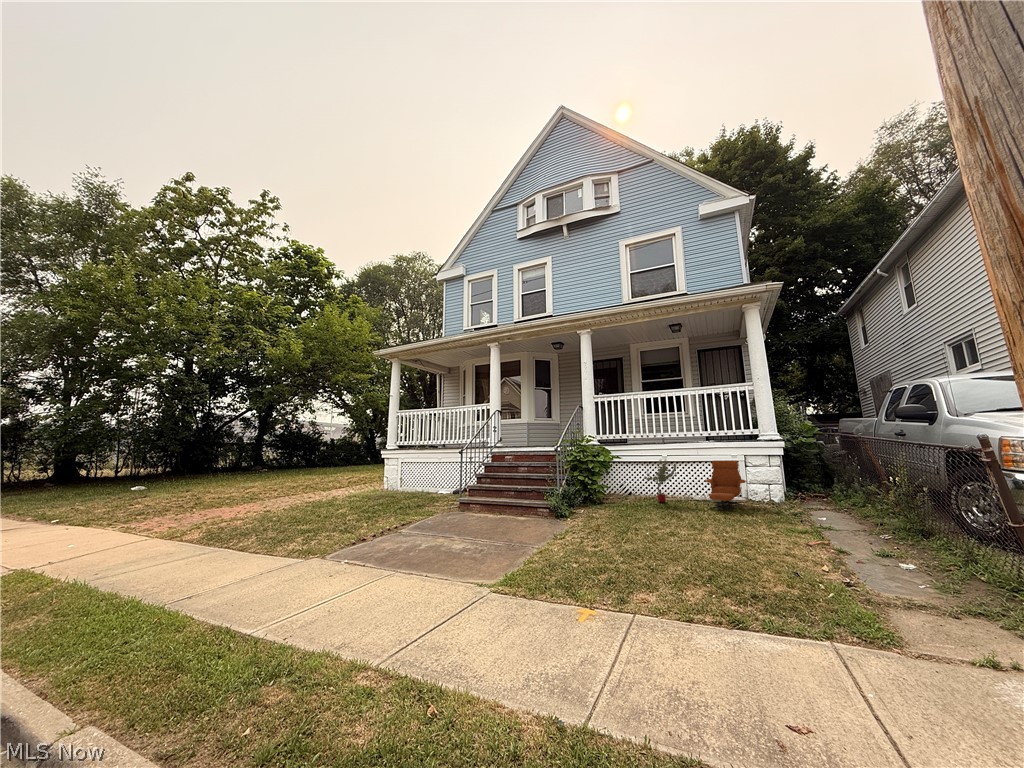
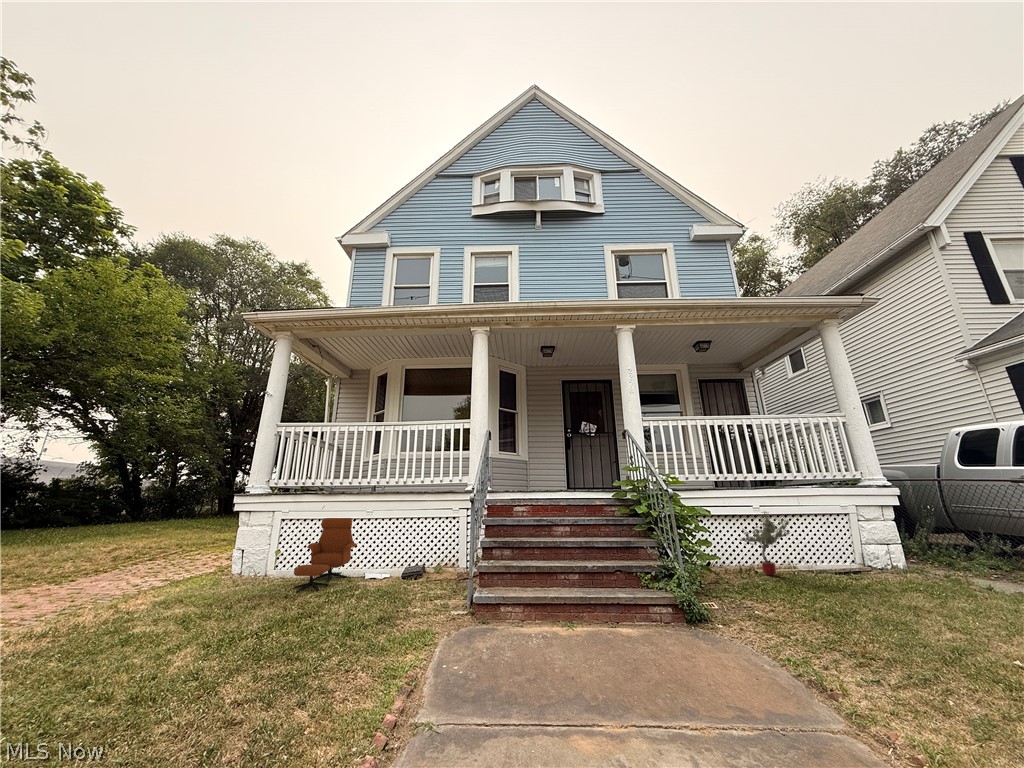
lounge chair: present [706,461,746,511] -> present [294,518,357,592]

